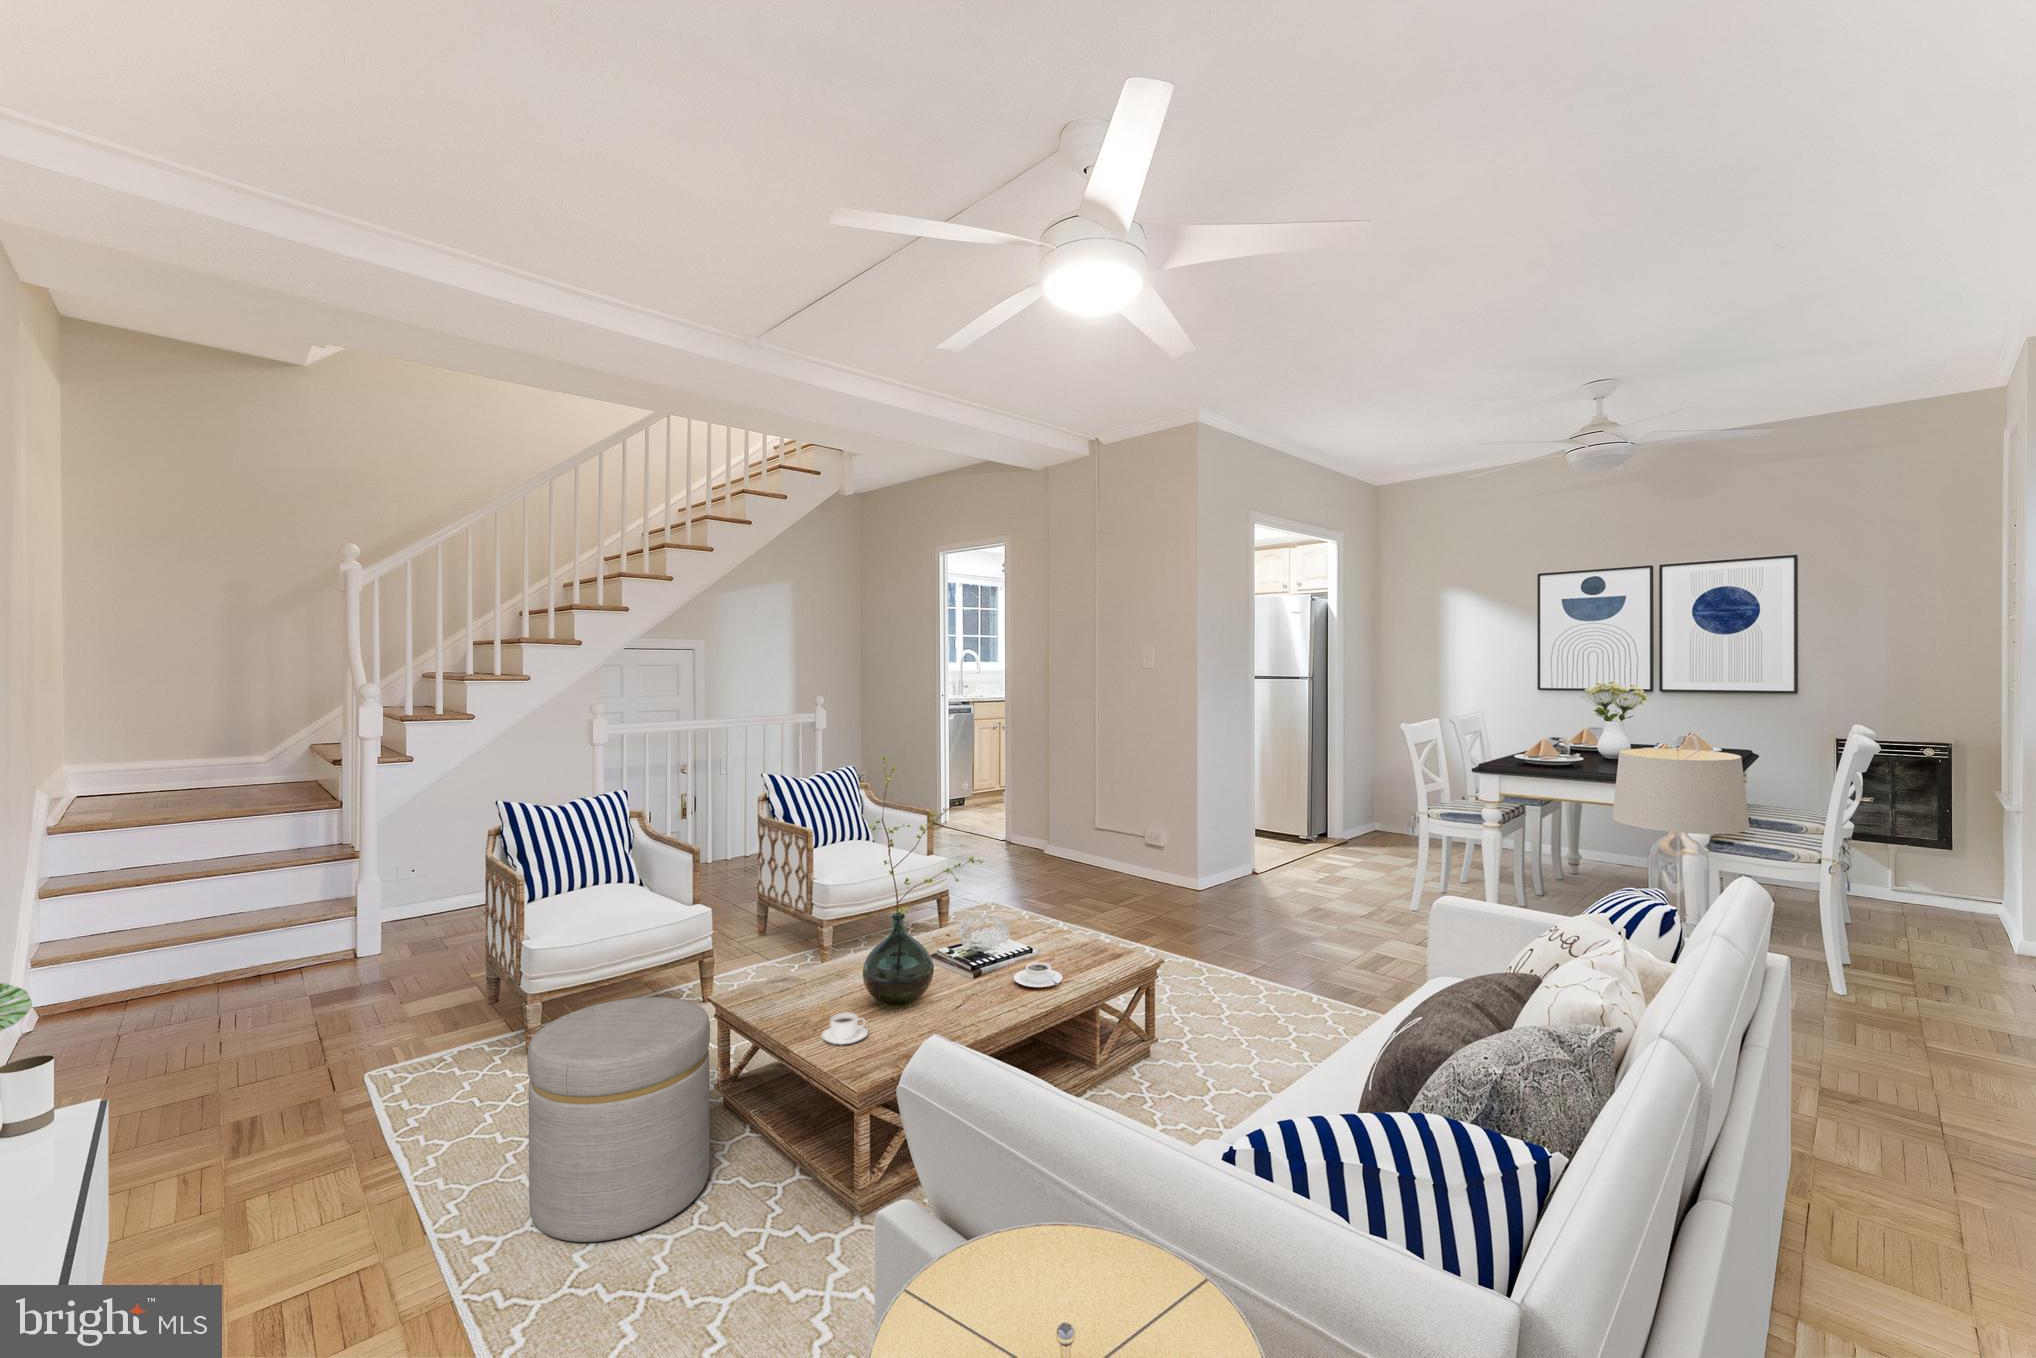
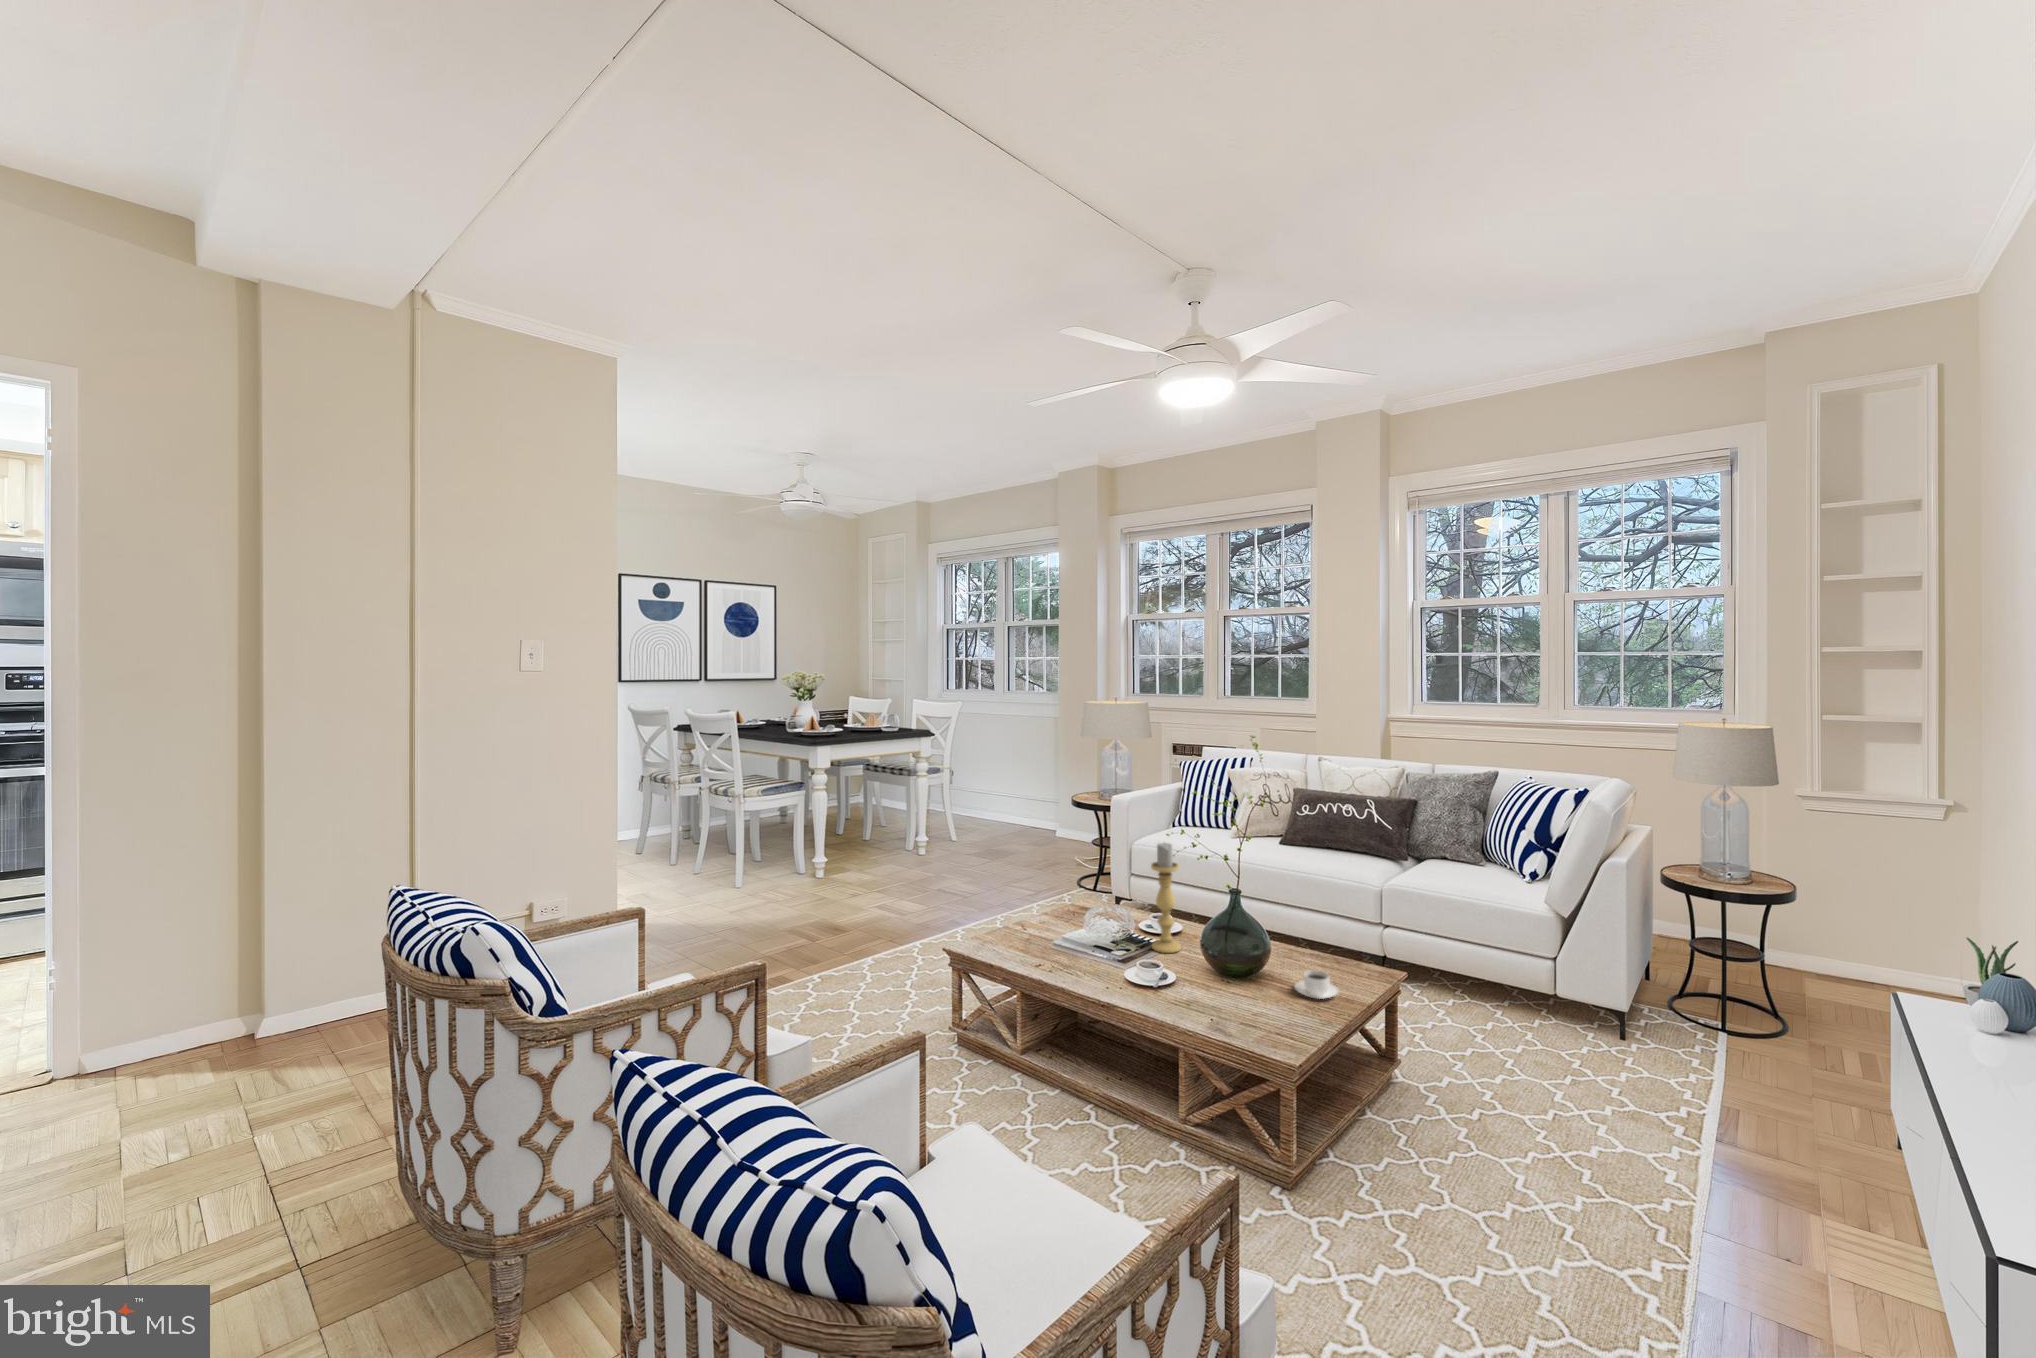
candle holder: none [973,868,1005,991] -> present [1151,843,1181,953]
ottoman: present [527,997,710,1242] -> none [1386,1005,1589,1276]

